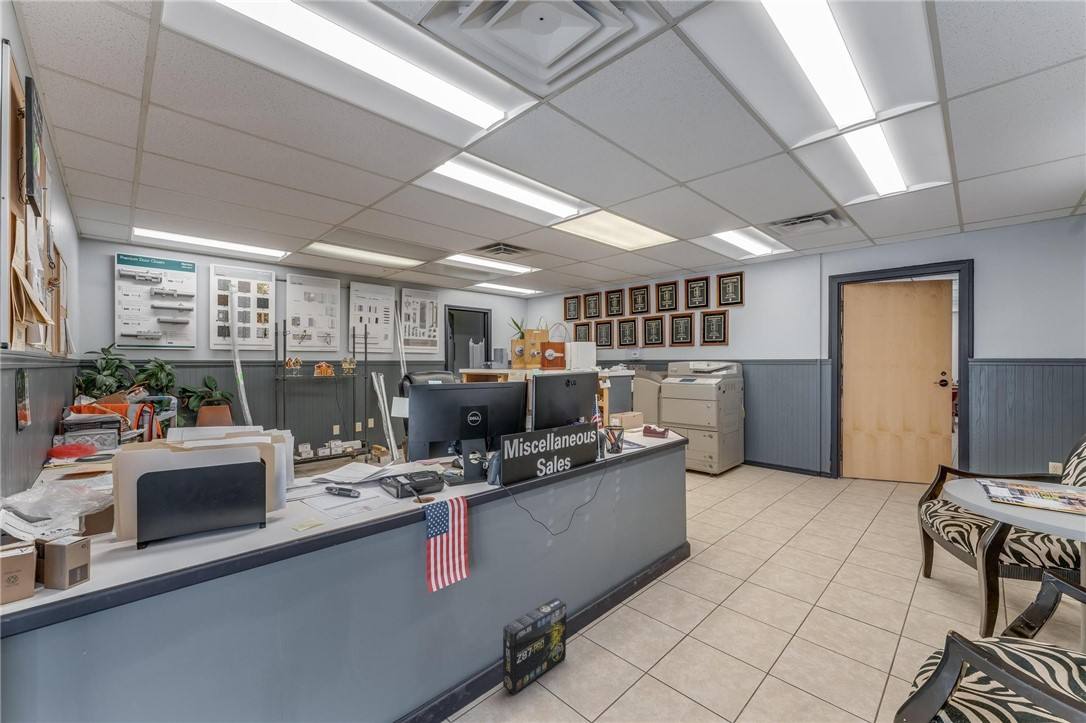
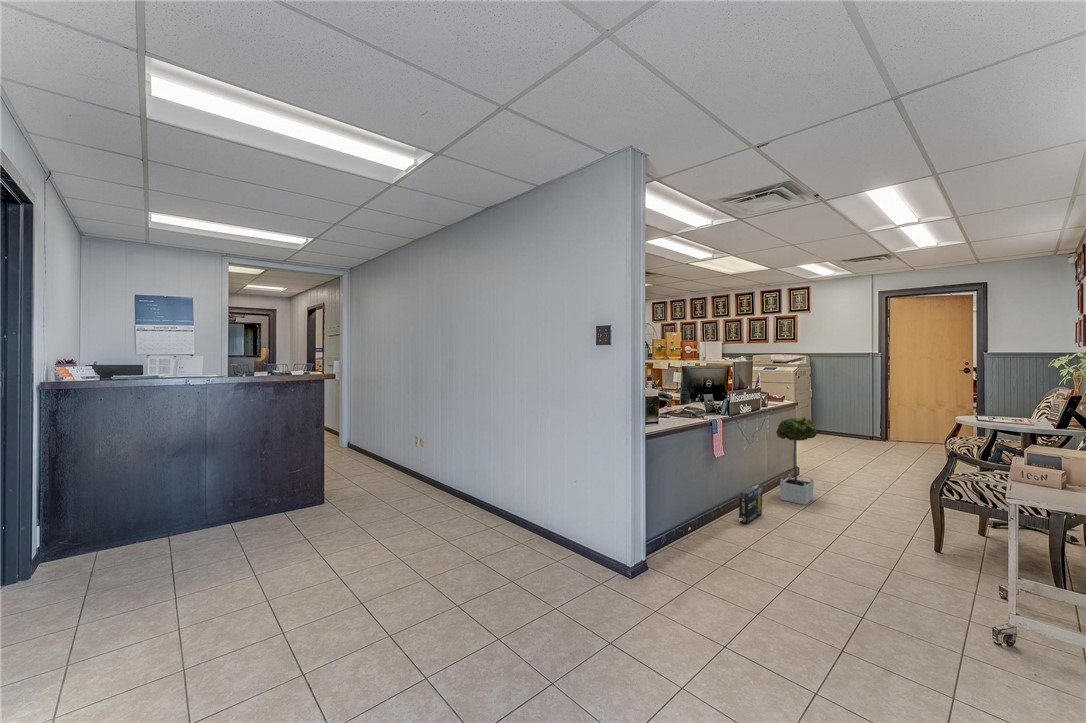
potted tree: none [617,466,685,628] -> present [776,417,817,505]

